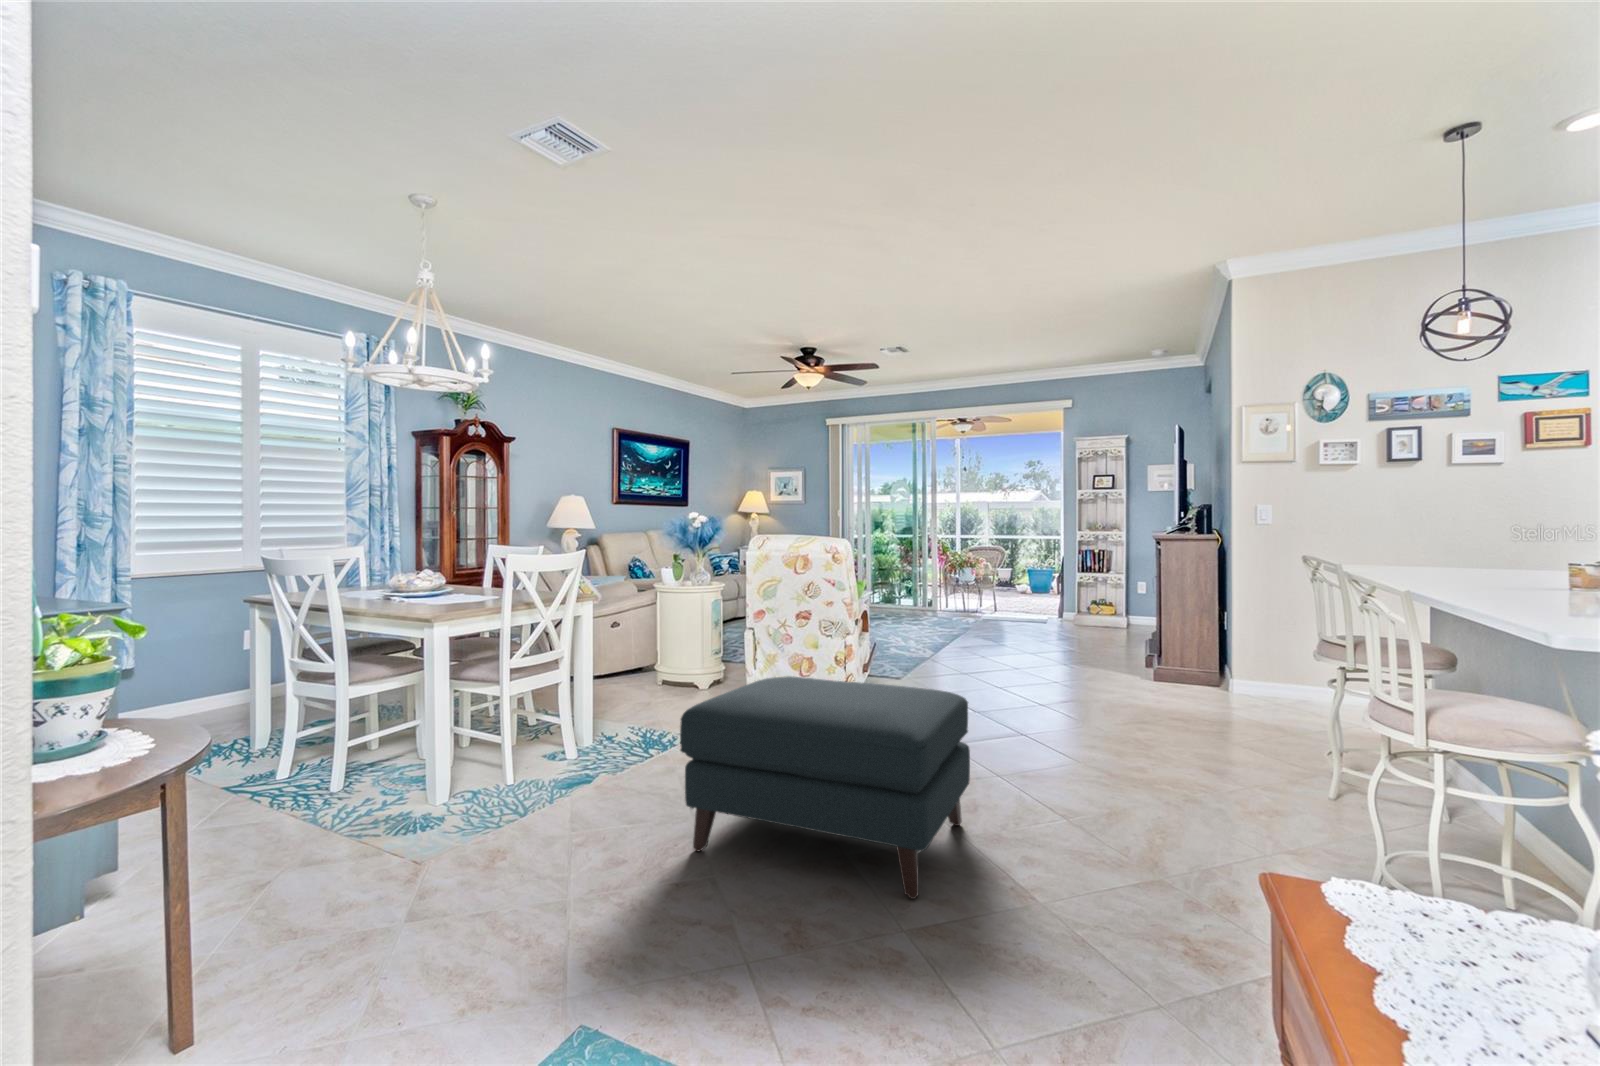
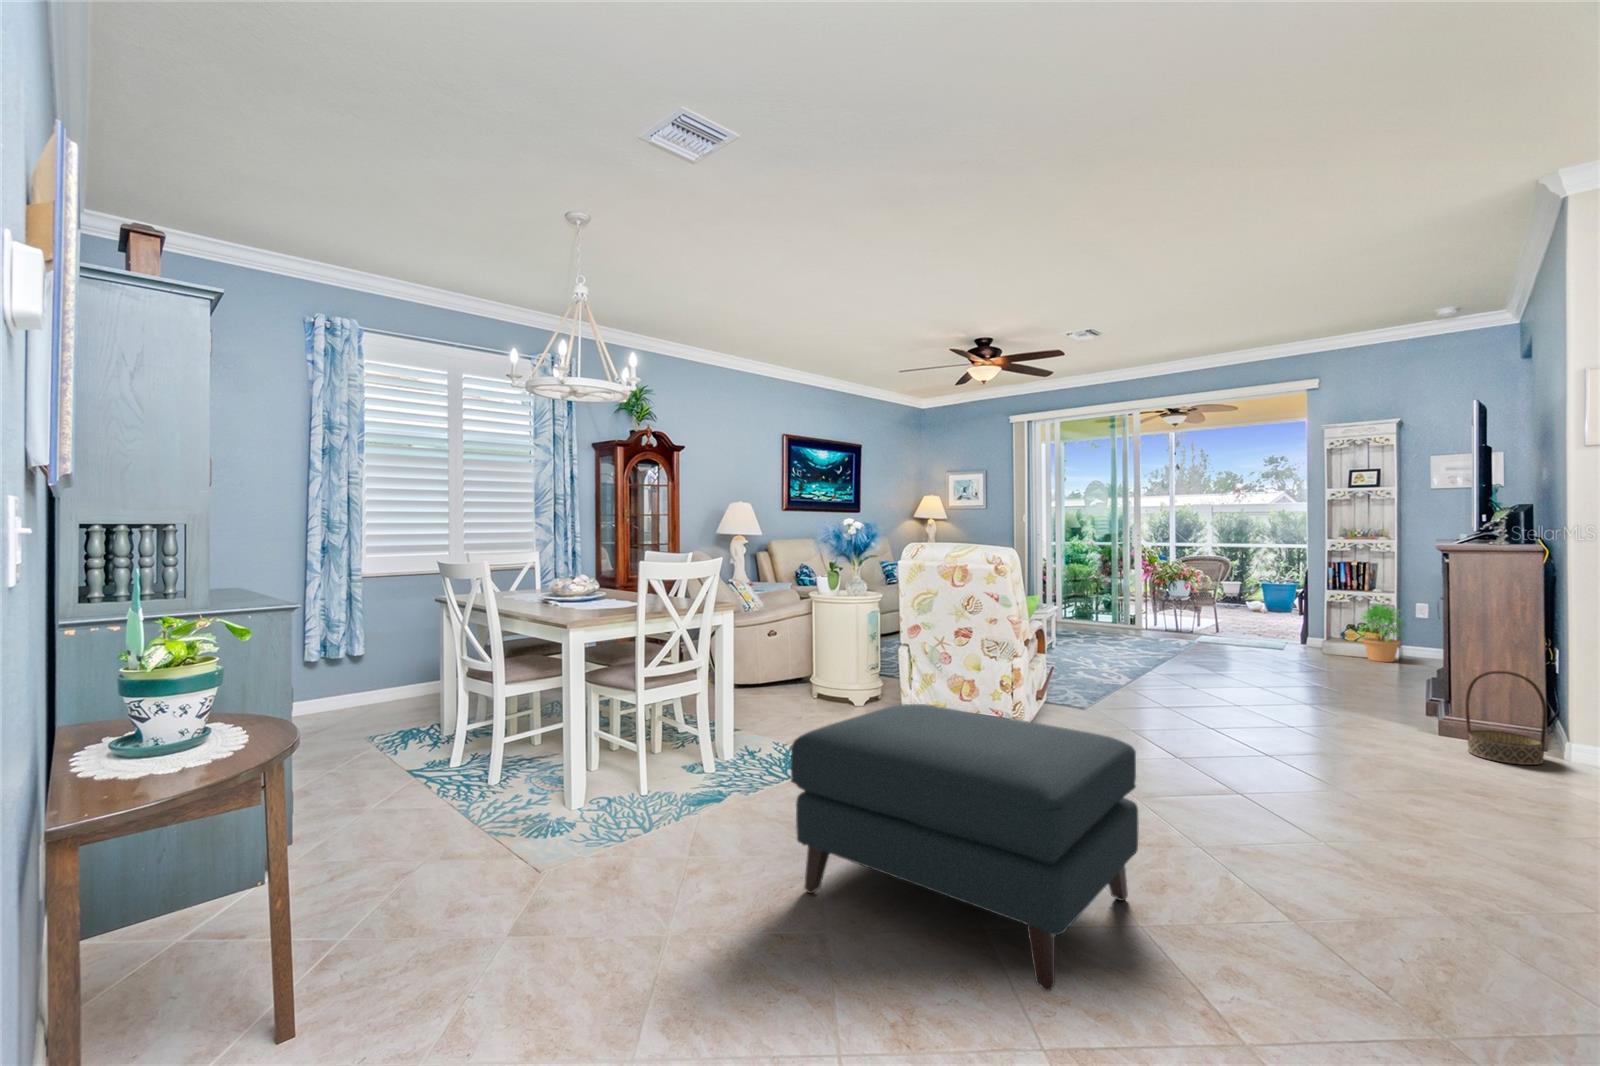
potted plant: none [1100,583,1138,630] -> present [1358,604,1405,662]
basket: none [1180,630,1232,700] -> present [1465,670,1547,765]

